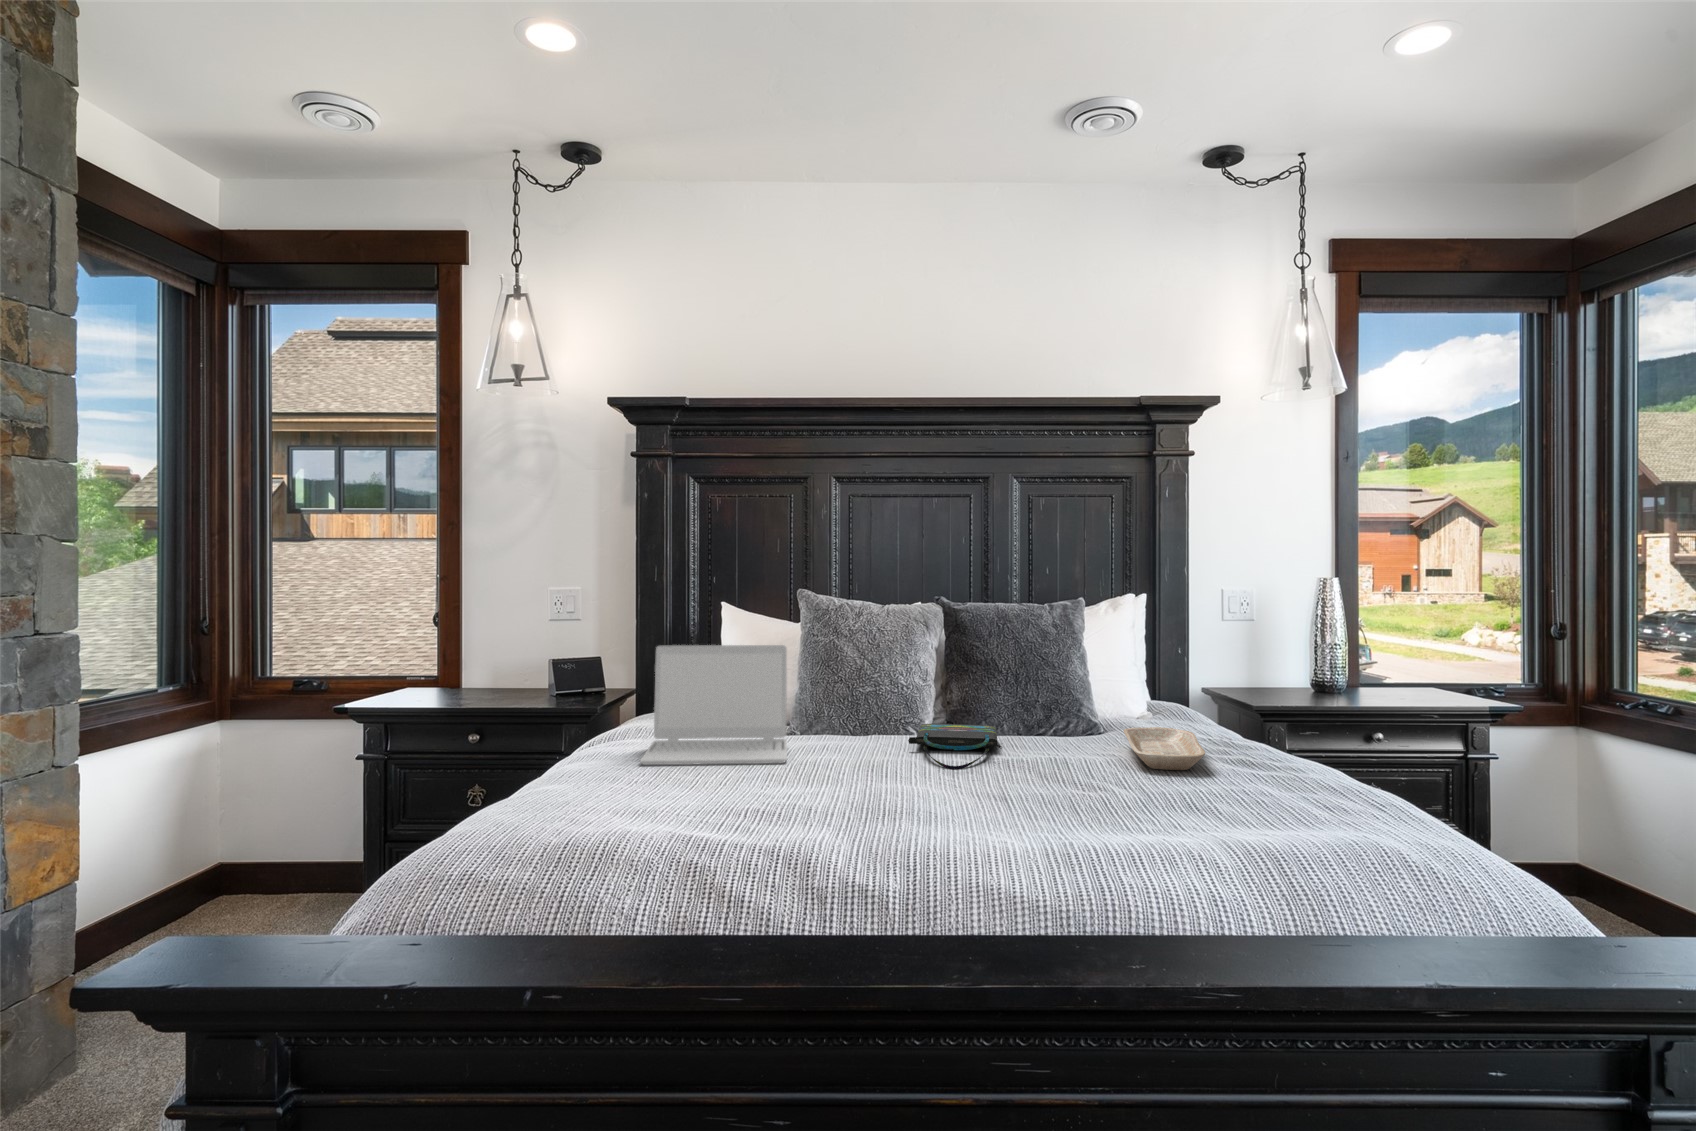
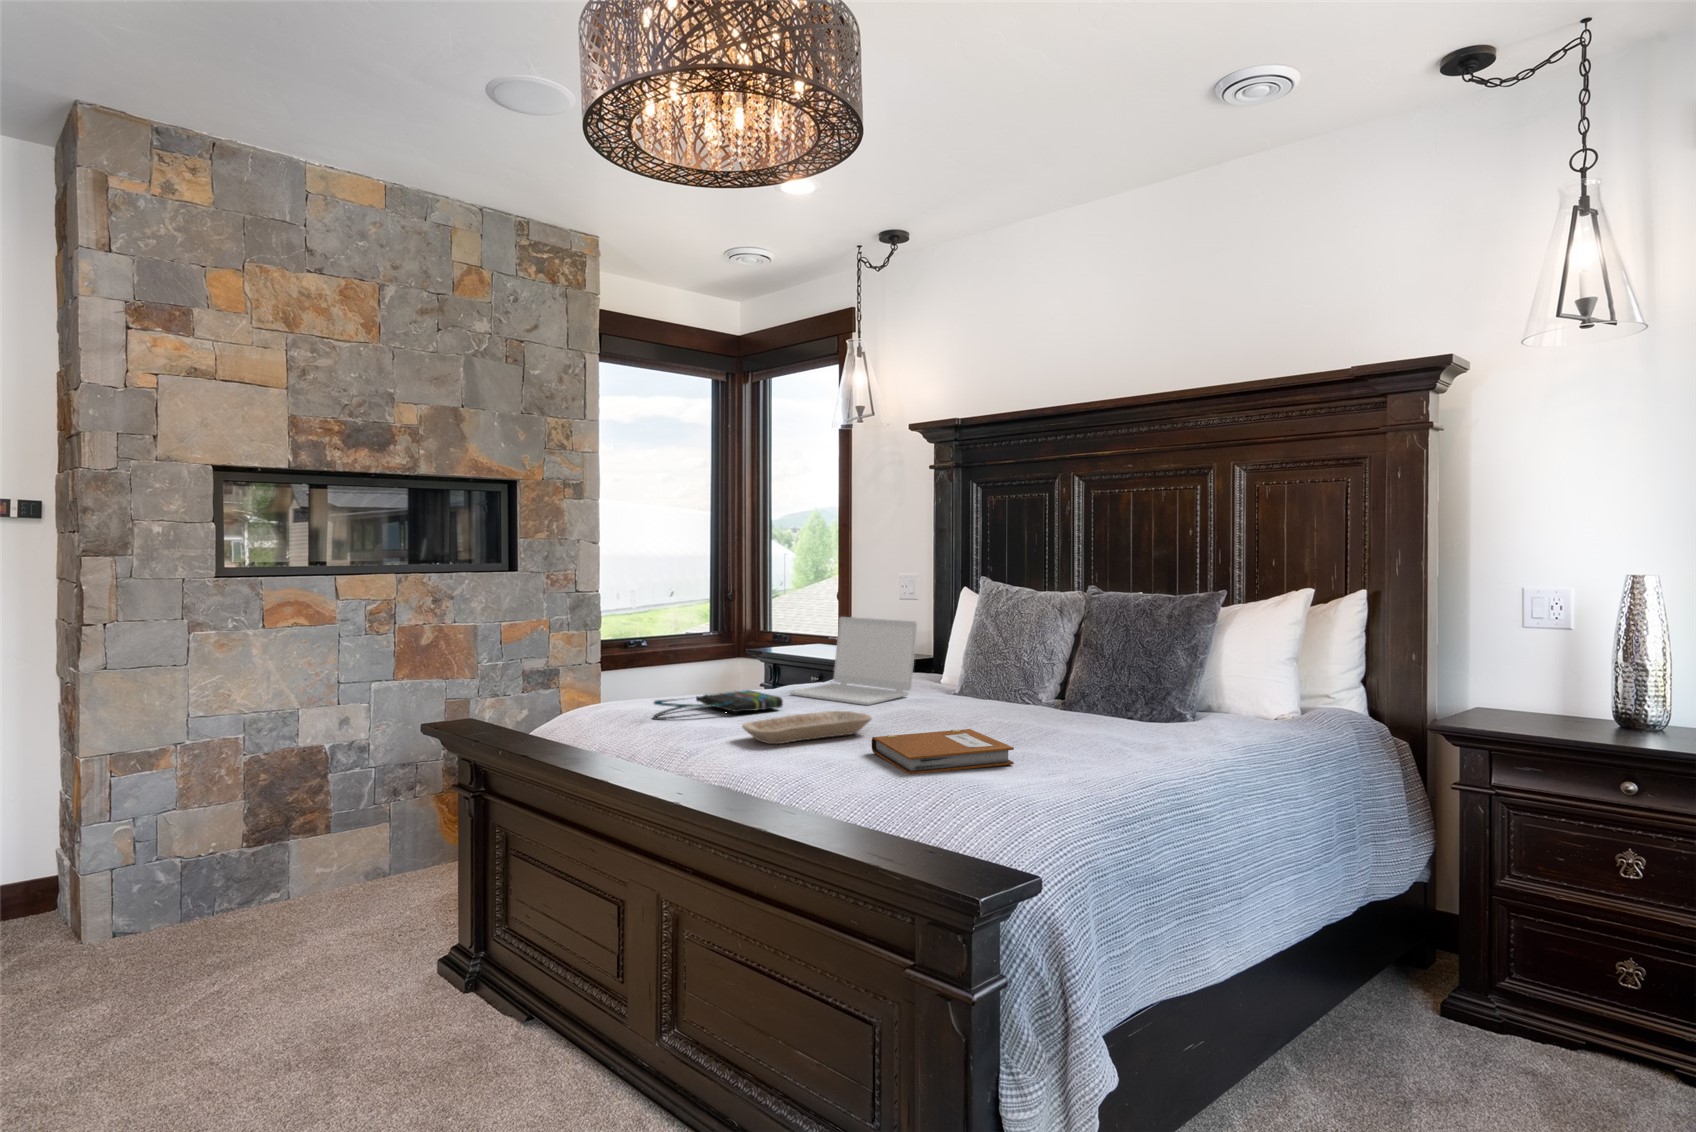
tote bag: present [908,724,1002,769] -> present [654,690,783,720]
tray: present [1124,727,1205,770] -> present [742,711,872,744]
notebook: none [1030,770,1188,842] -> present [871,729,1014,774]

